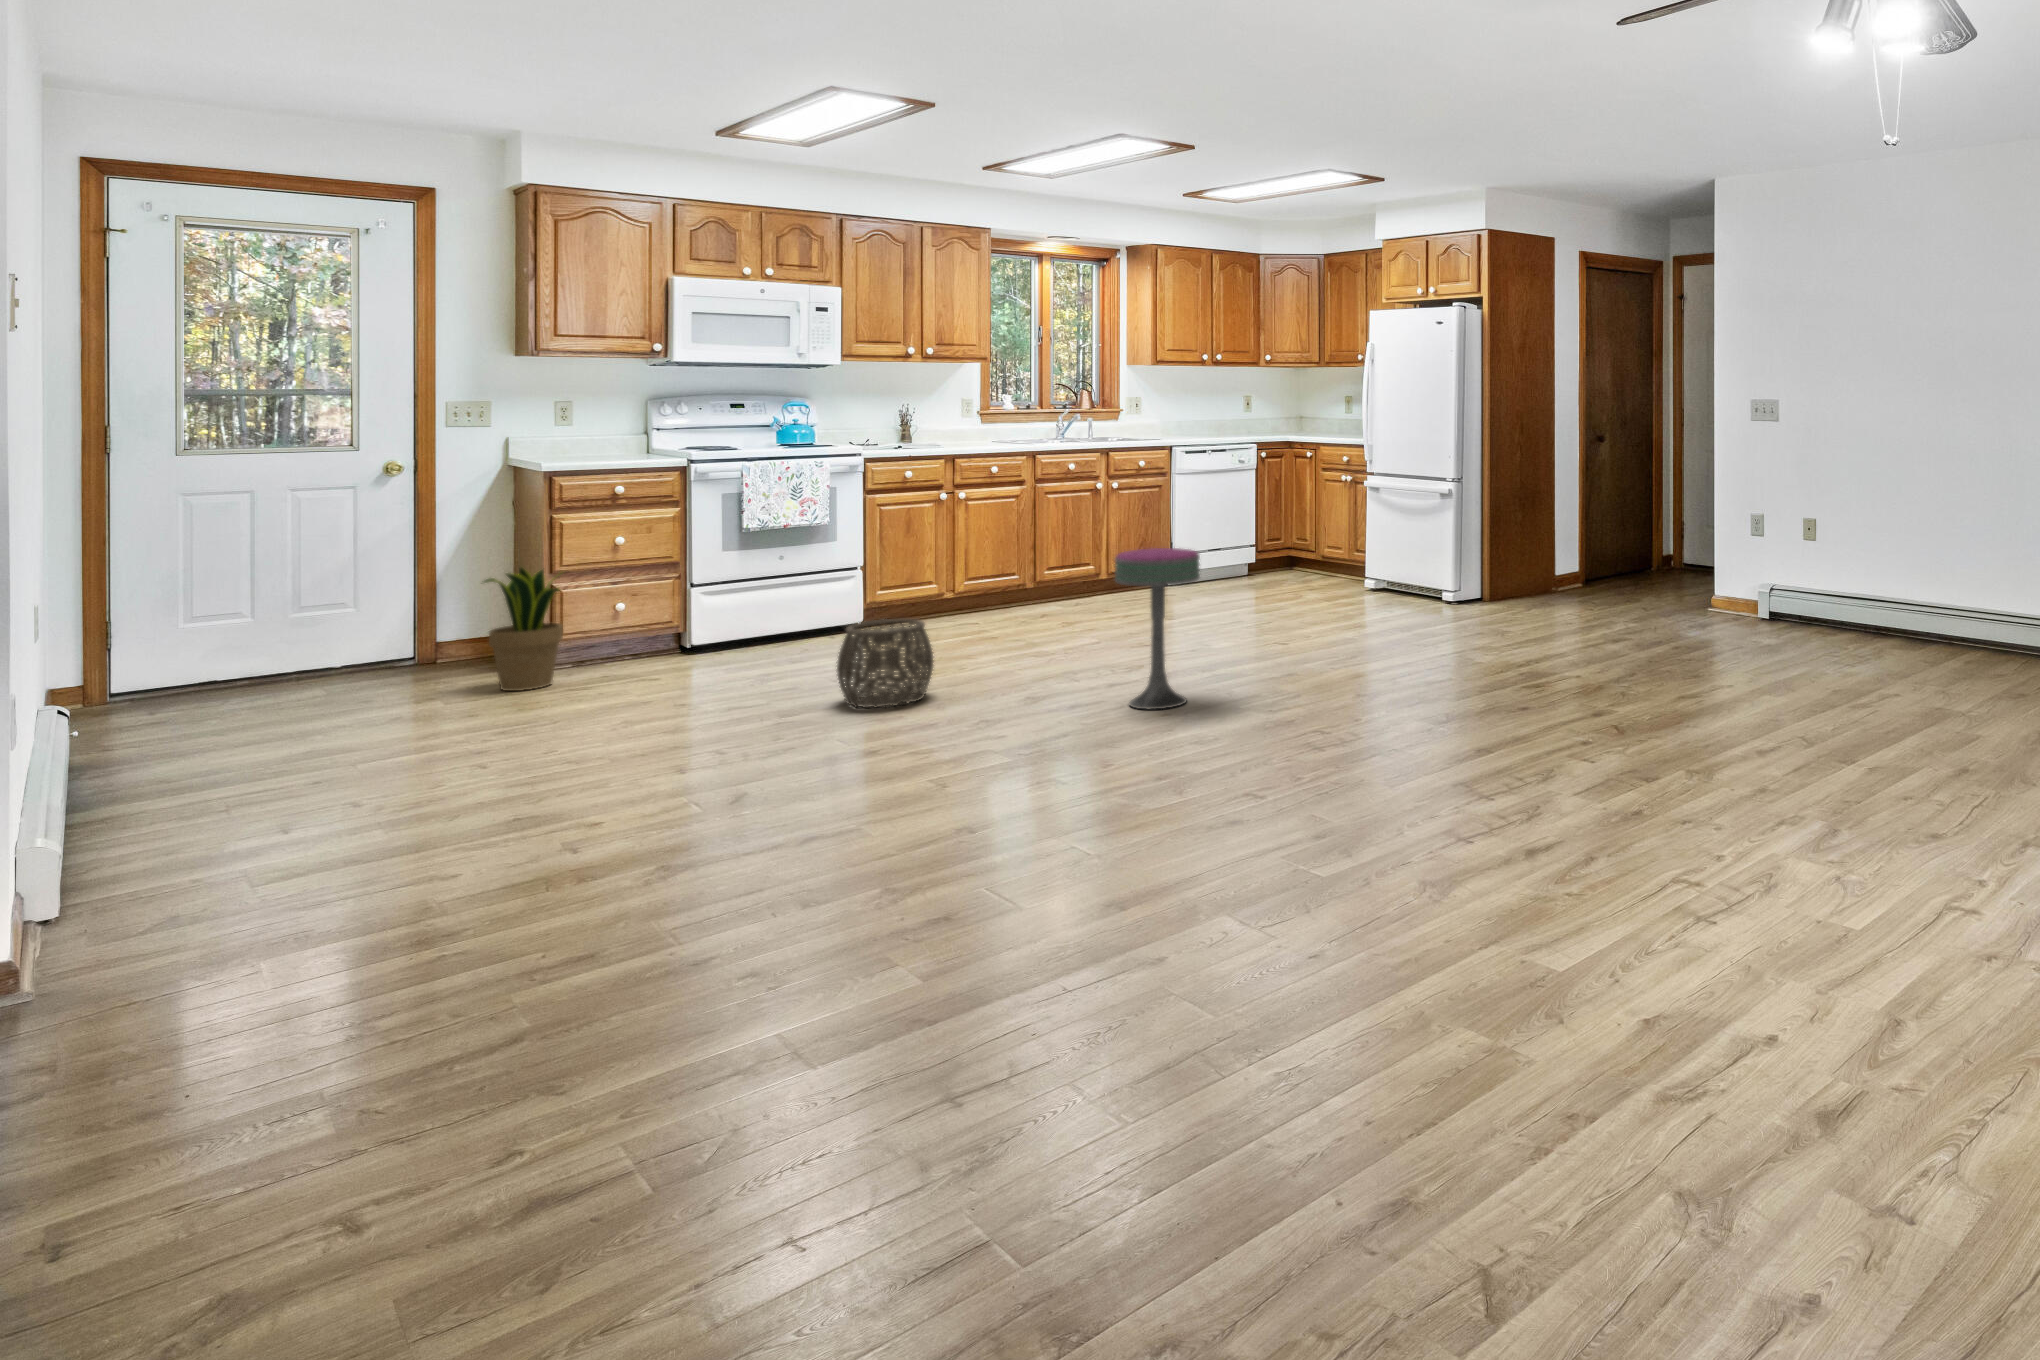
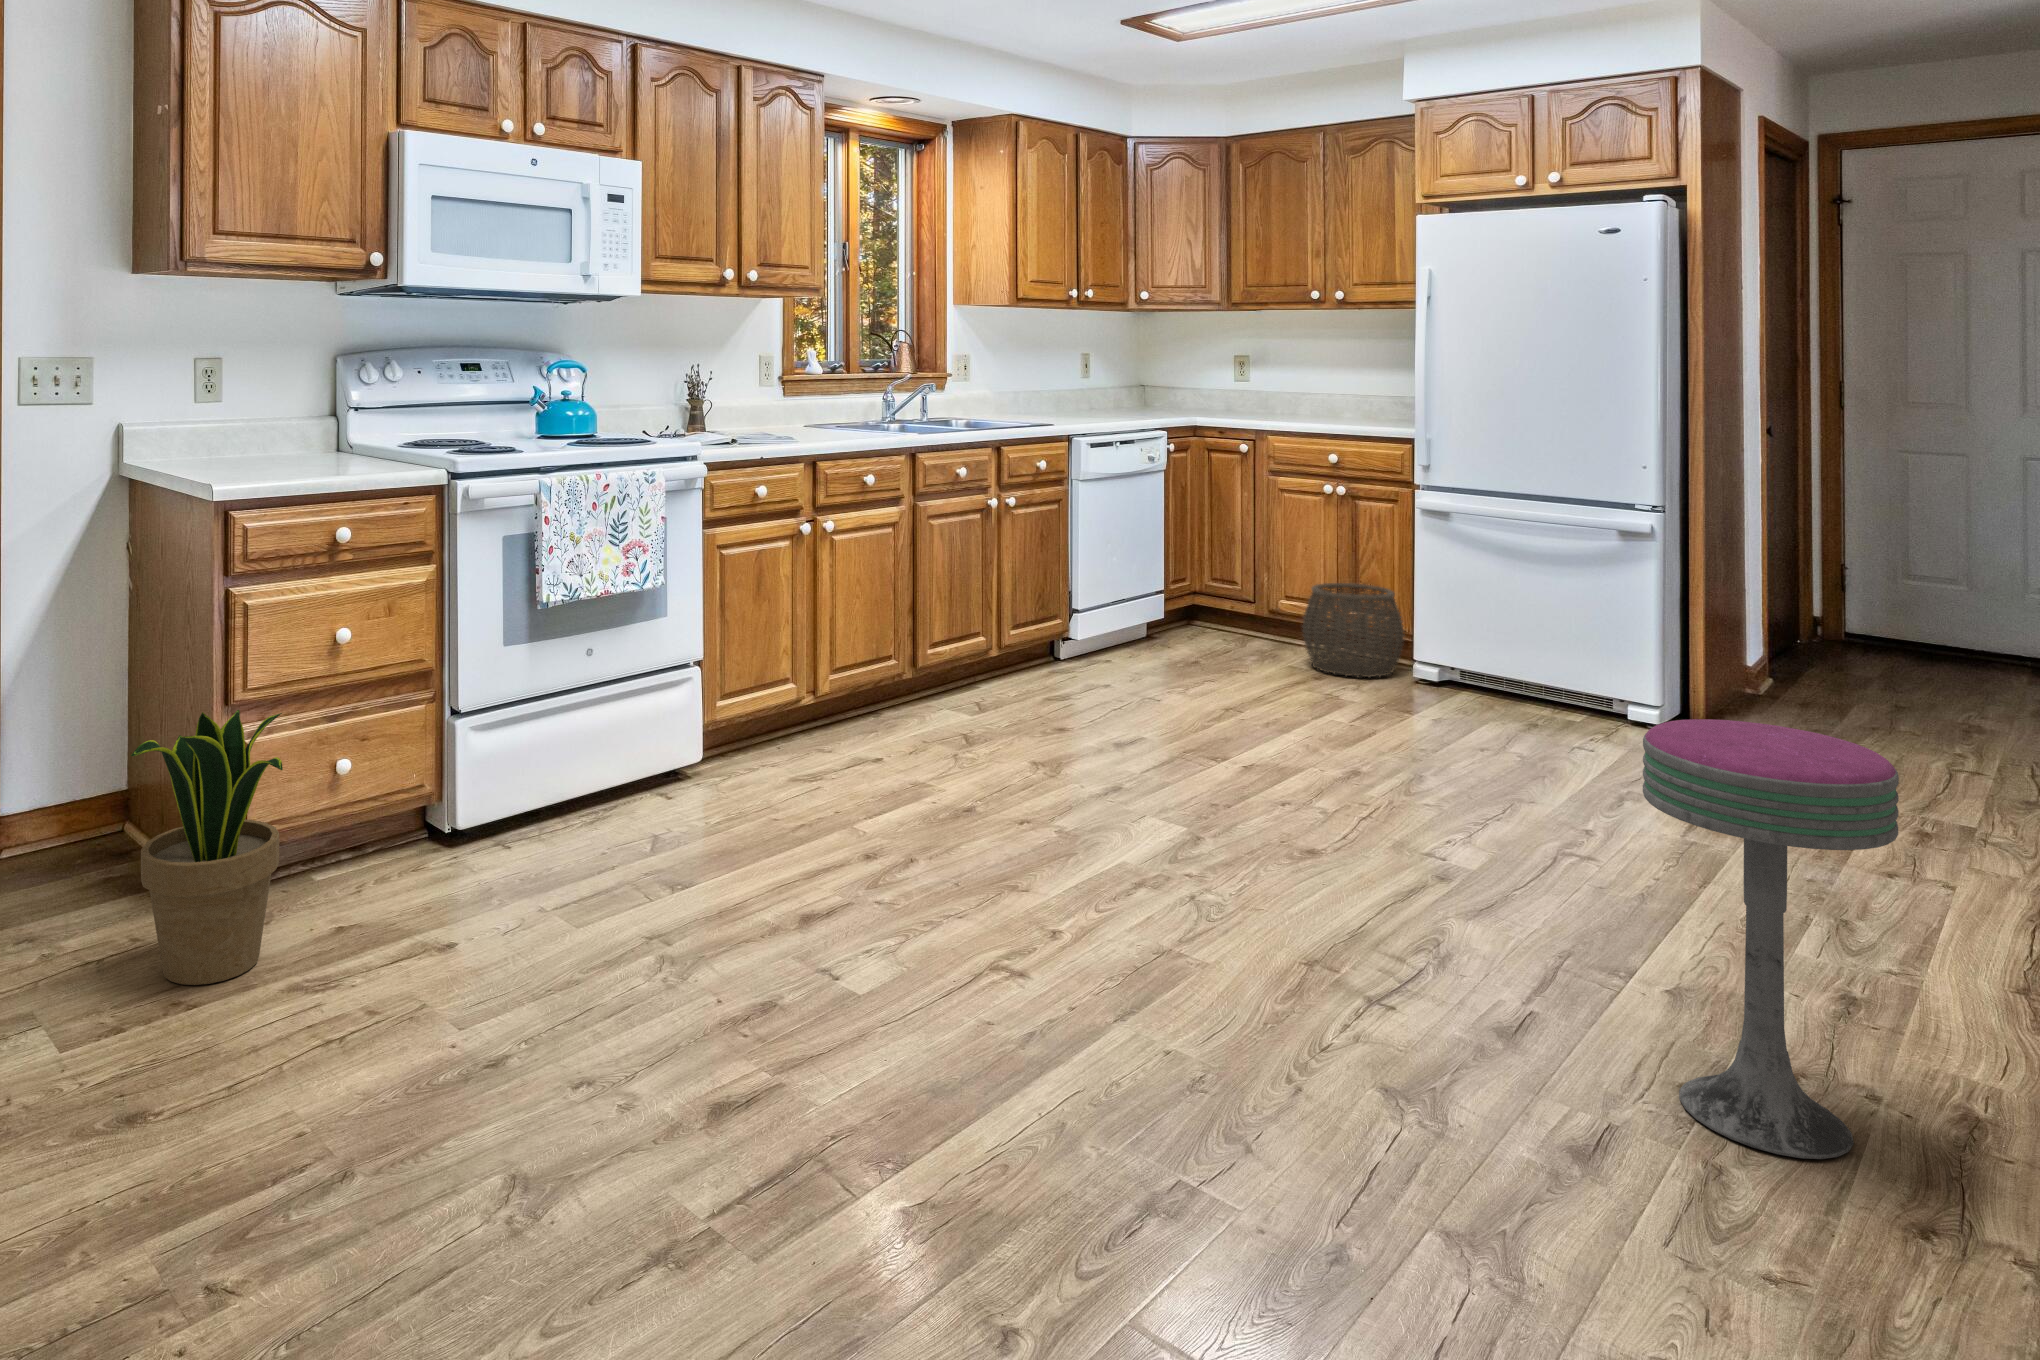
woven basket: present [836,619,934,708] -> present [1302,583,1404,678]

